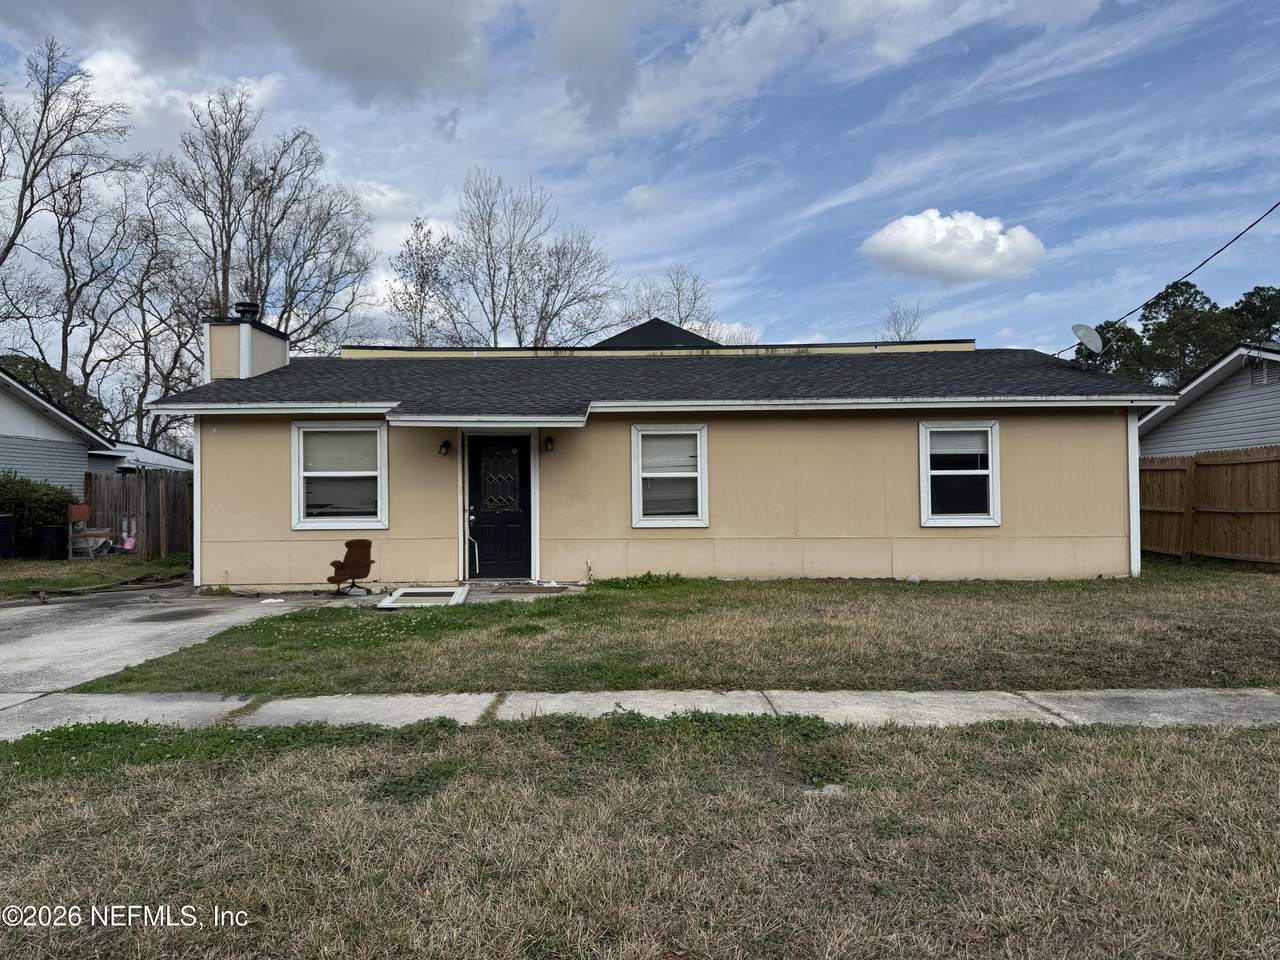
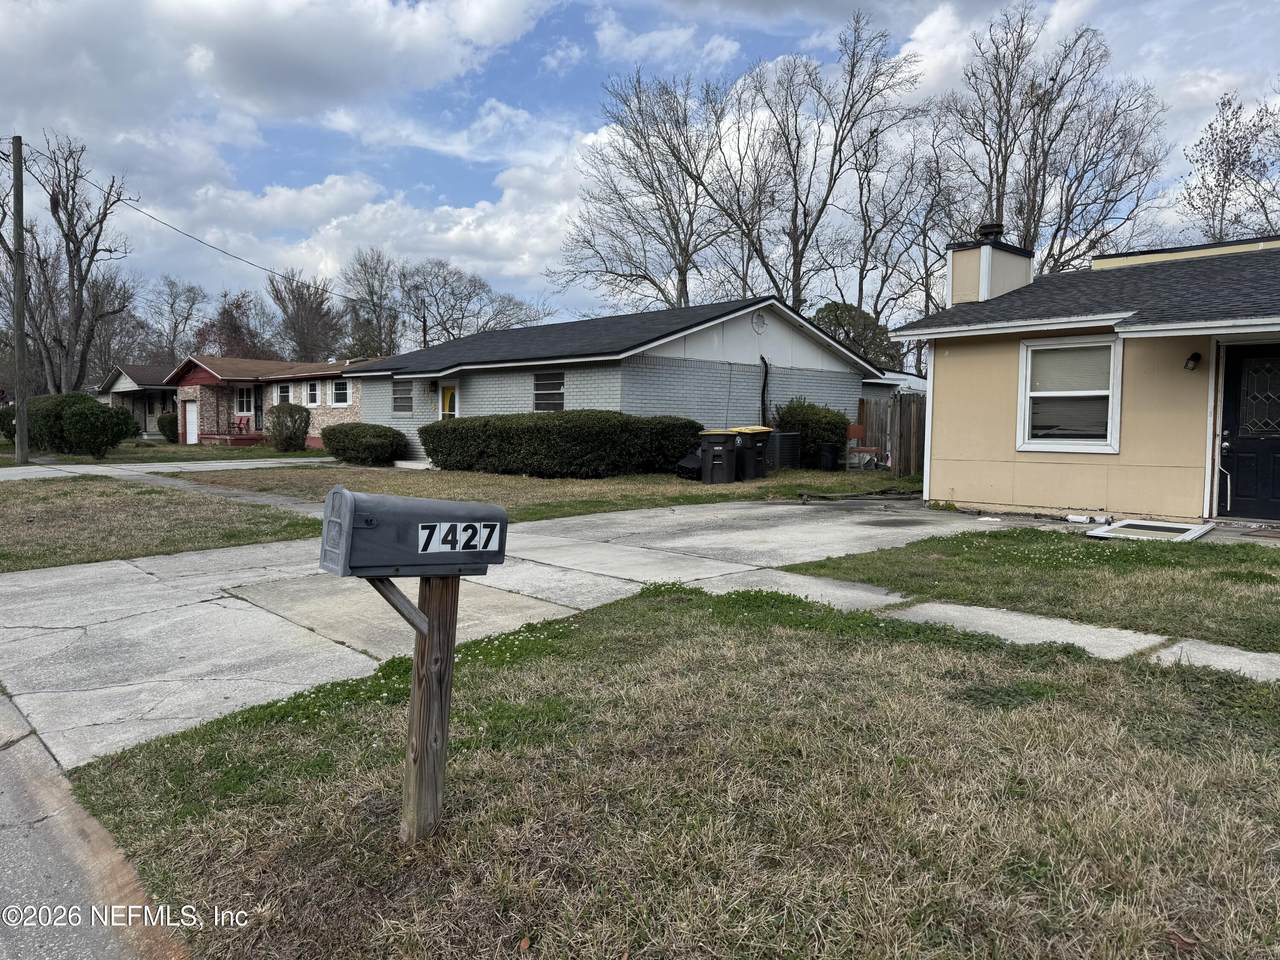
lounge chair: present [326,539,375,598] -> none [1038,466,1100,525]

